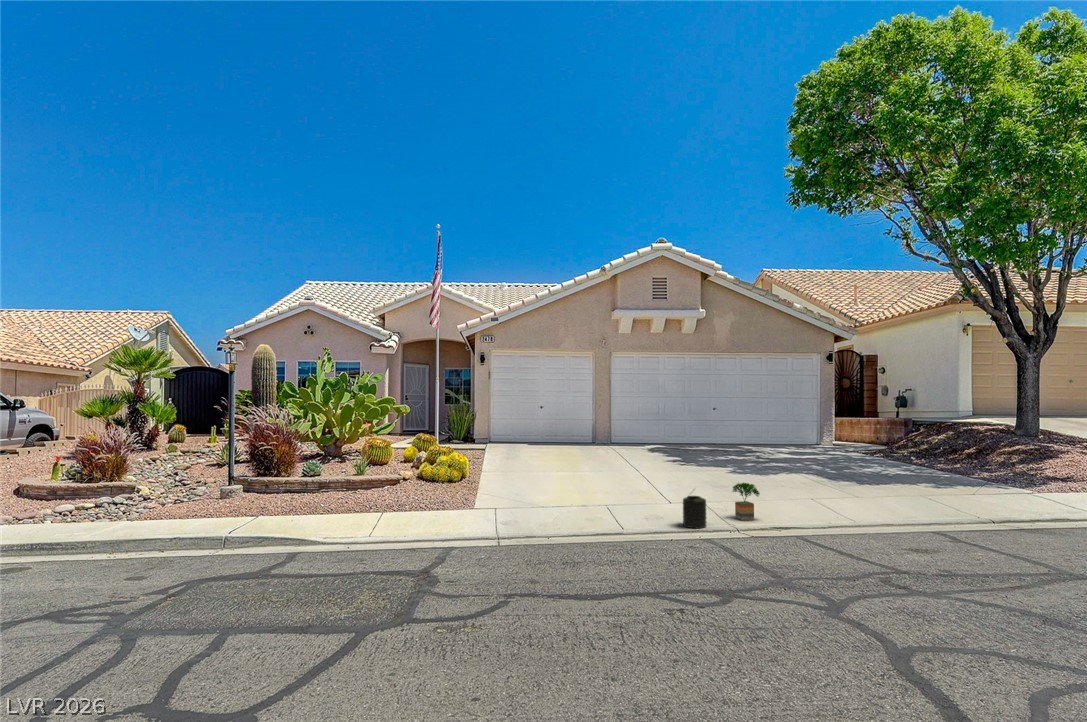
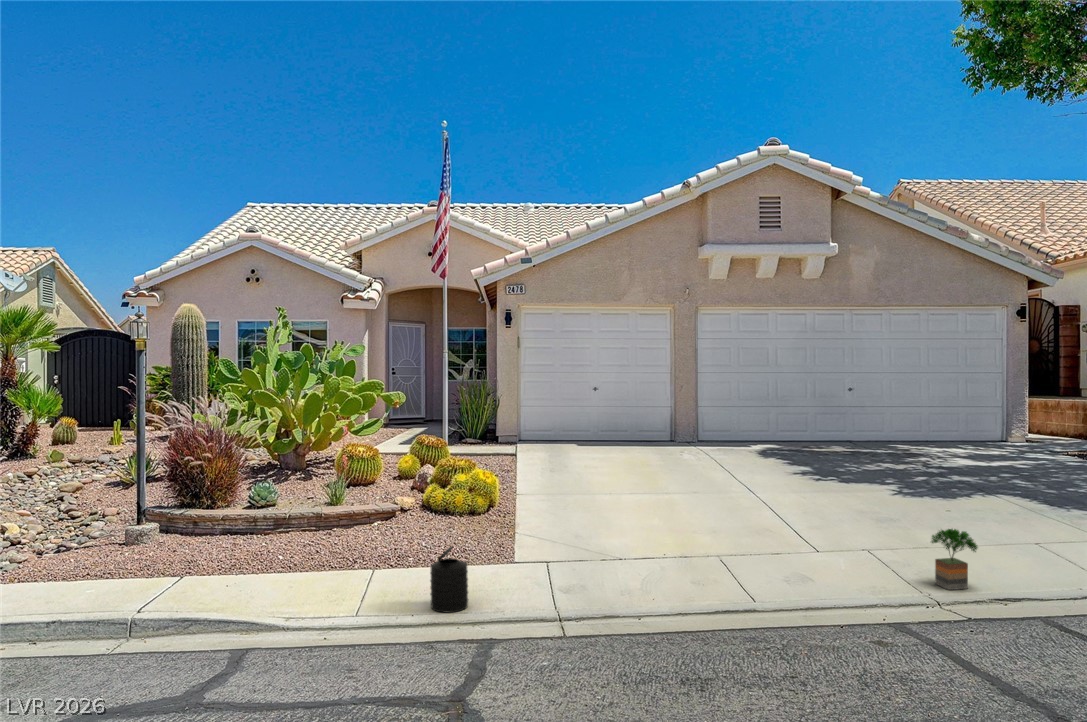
trash can: present [683,496,706,528] -> present [430,546,468,613]

